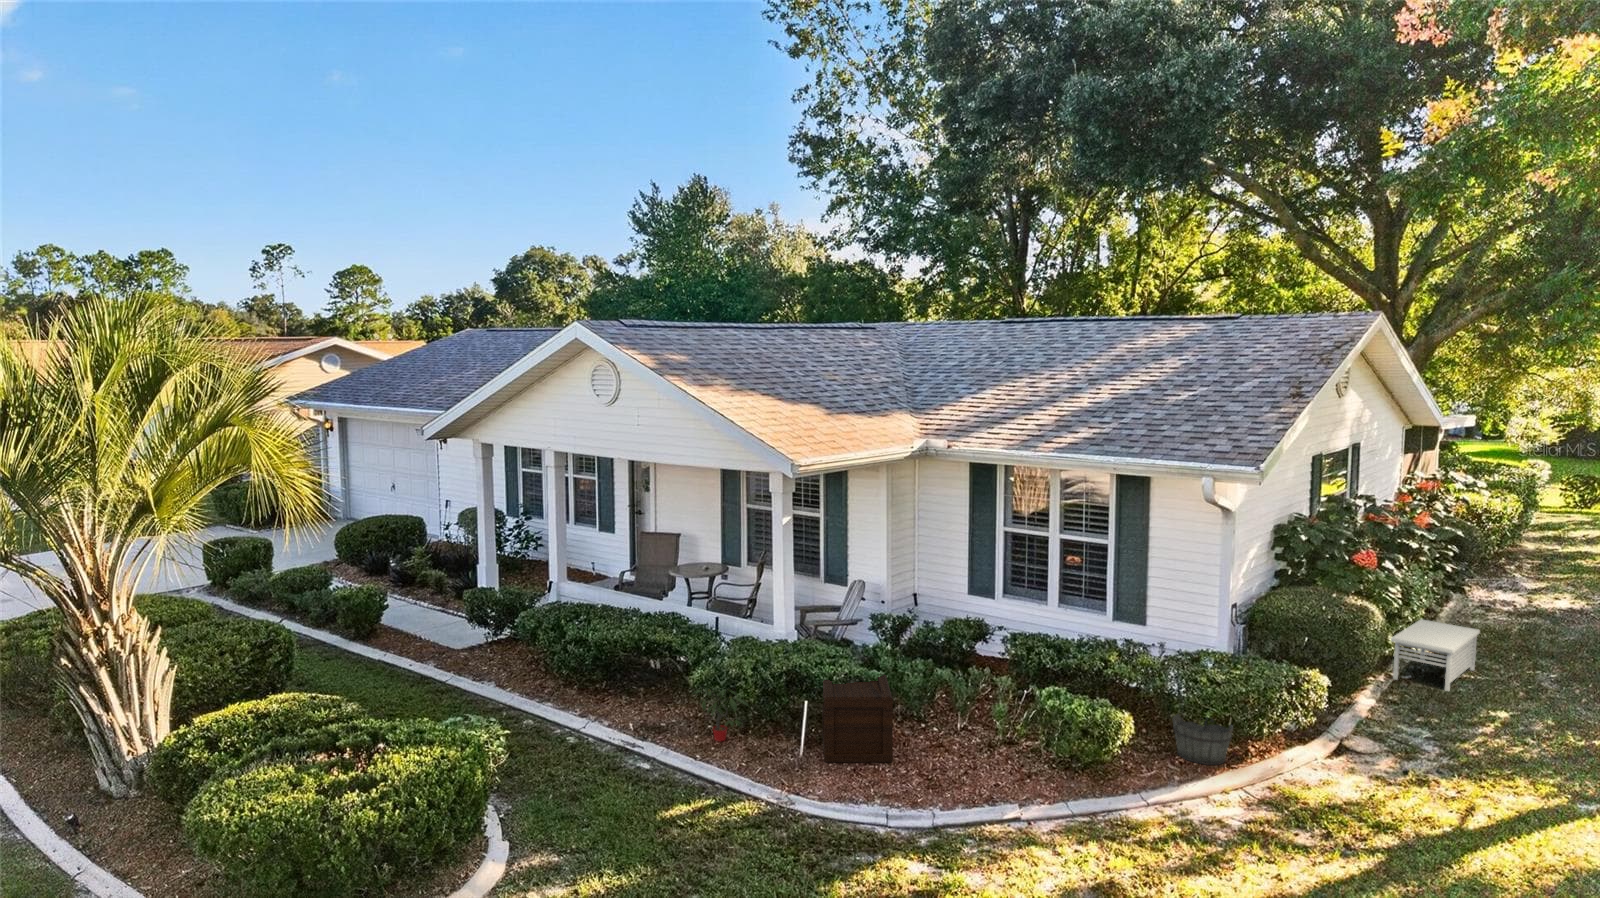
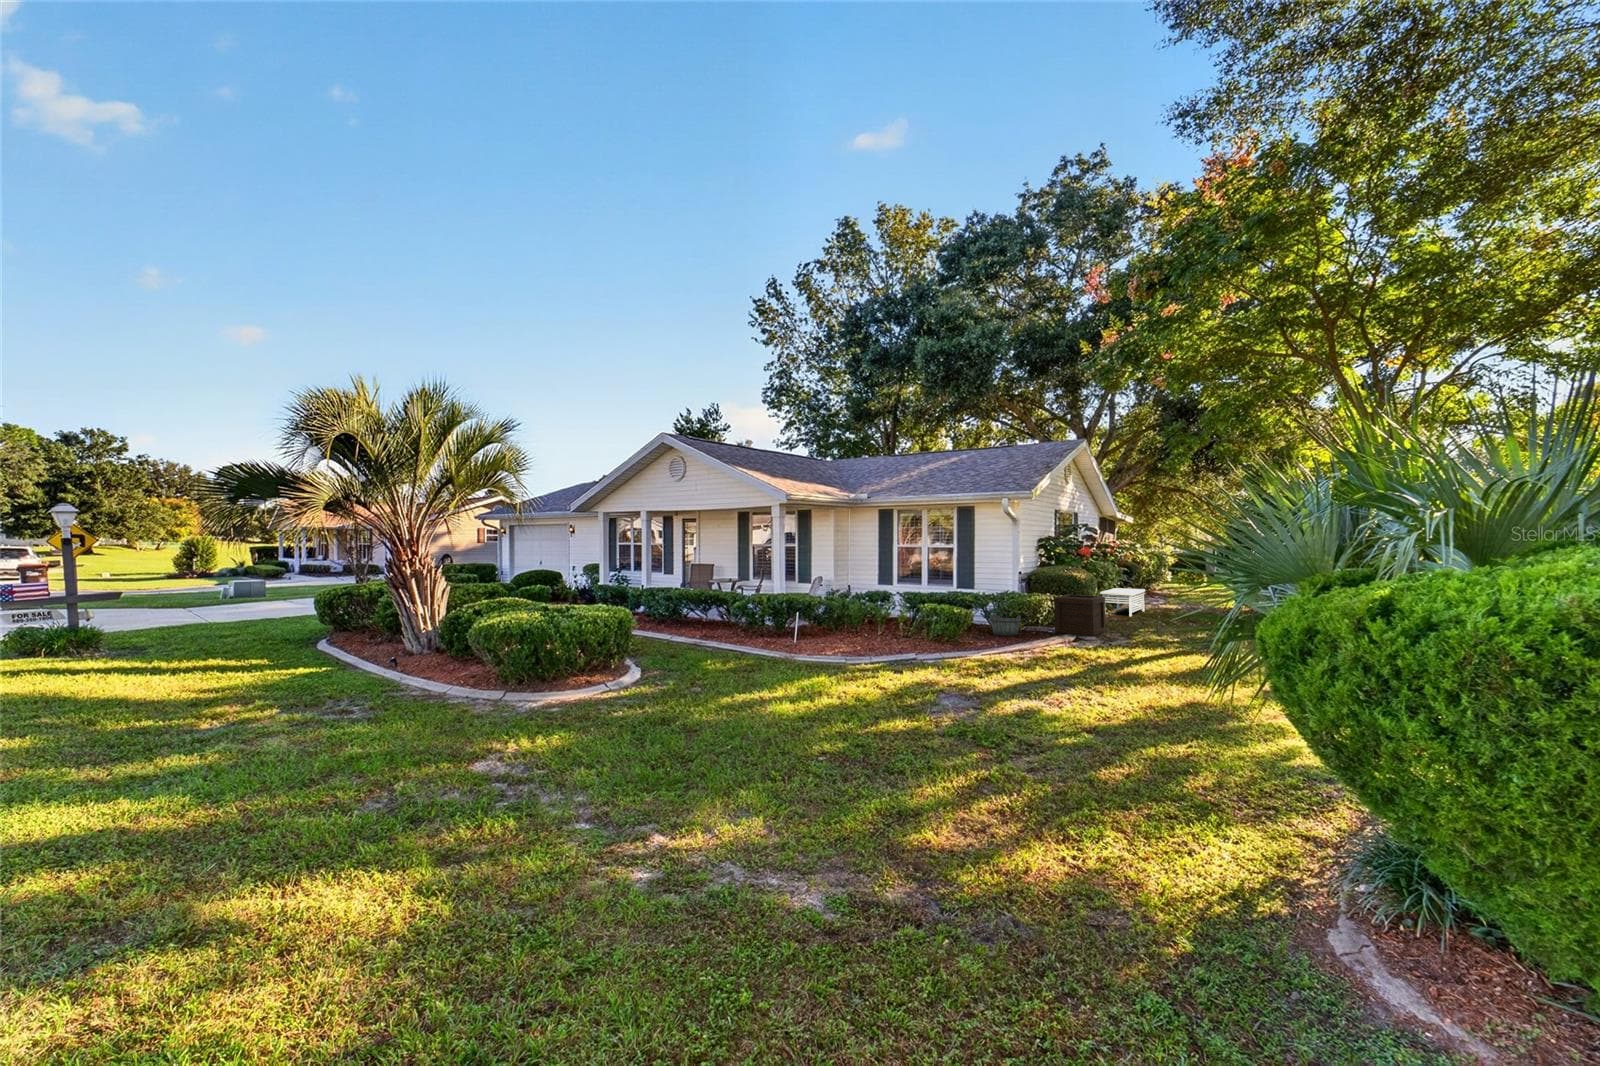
wooden crate: present [822,675,893,763] -> present [1054,594,1106,636]
potted plant: present [696,690,748,742] -> none [733,609,766,638]

